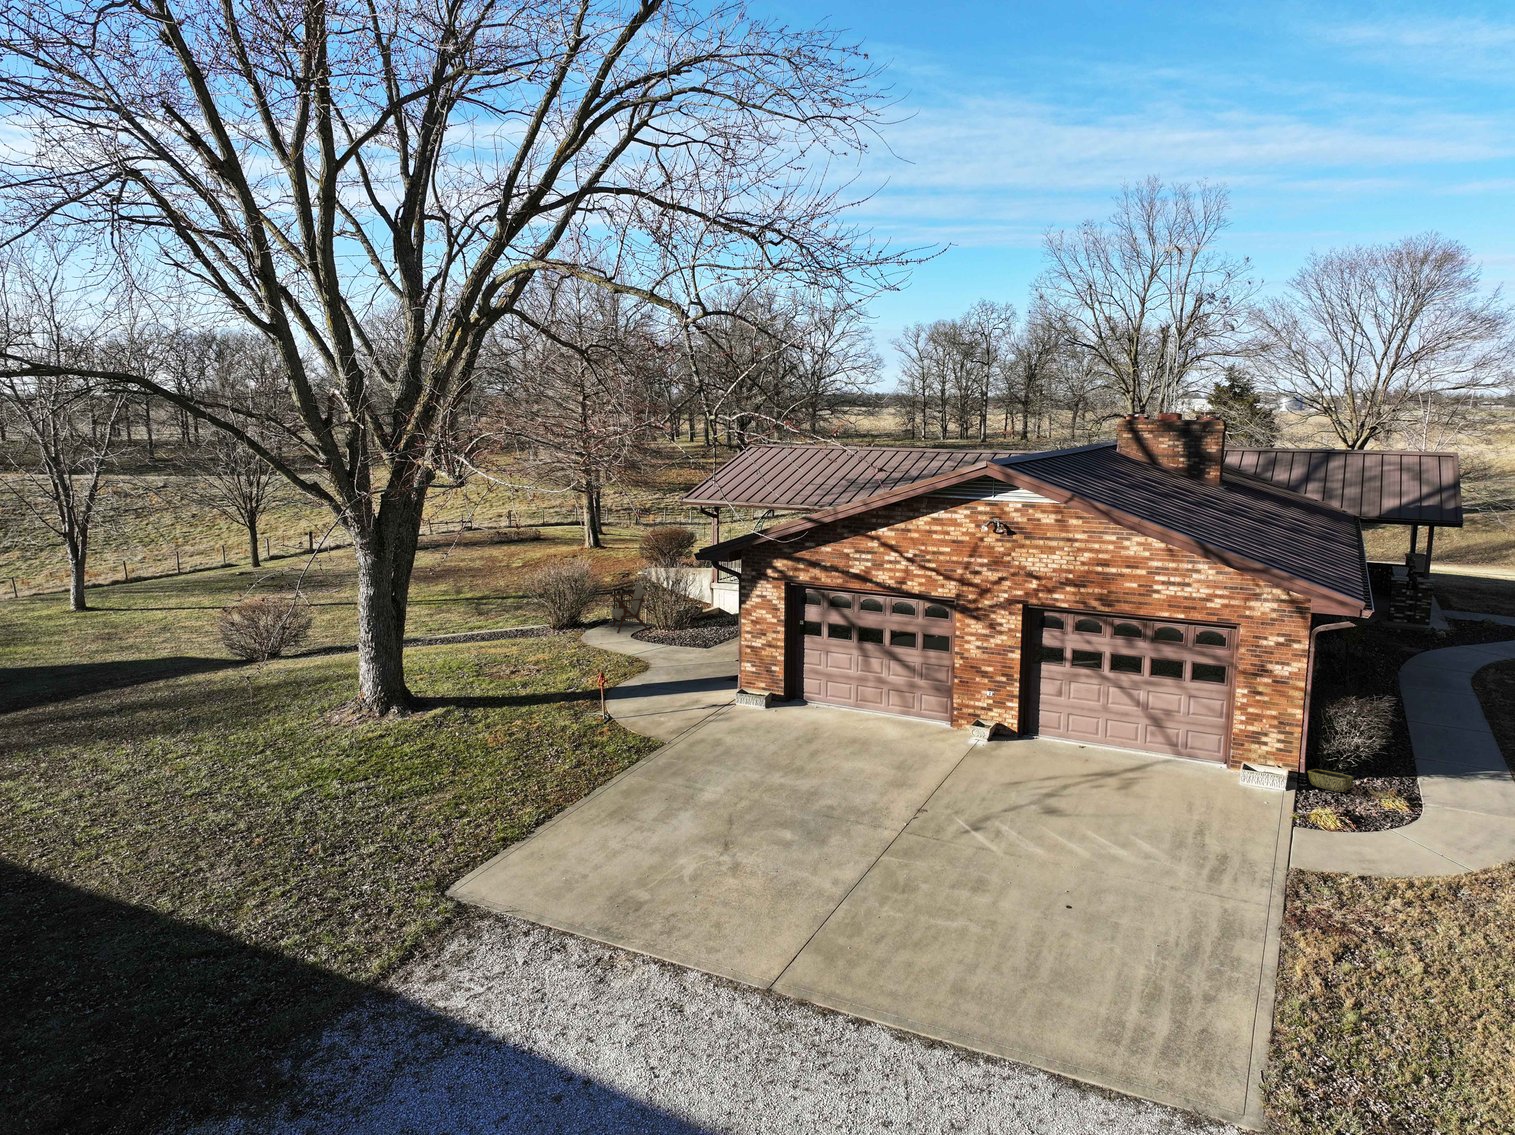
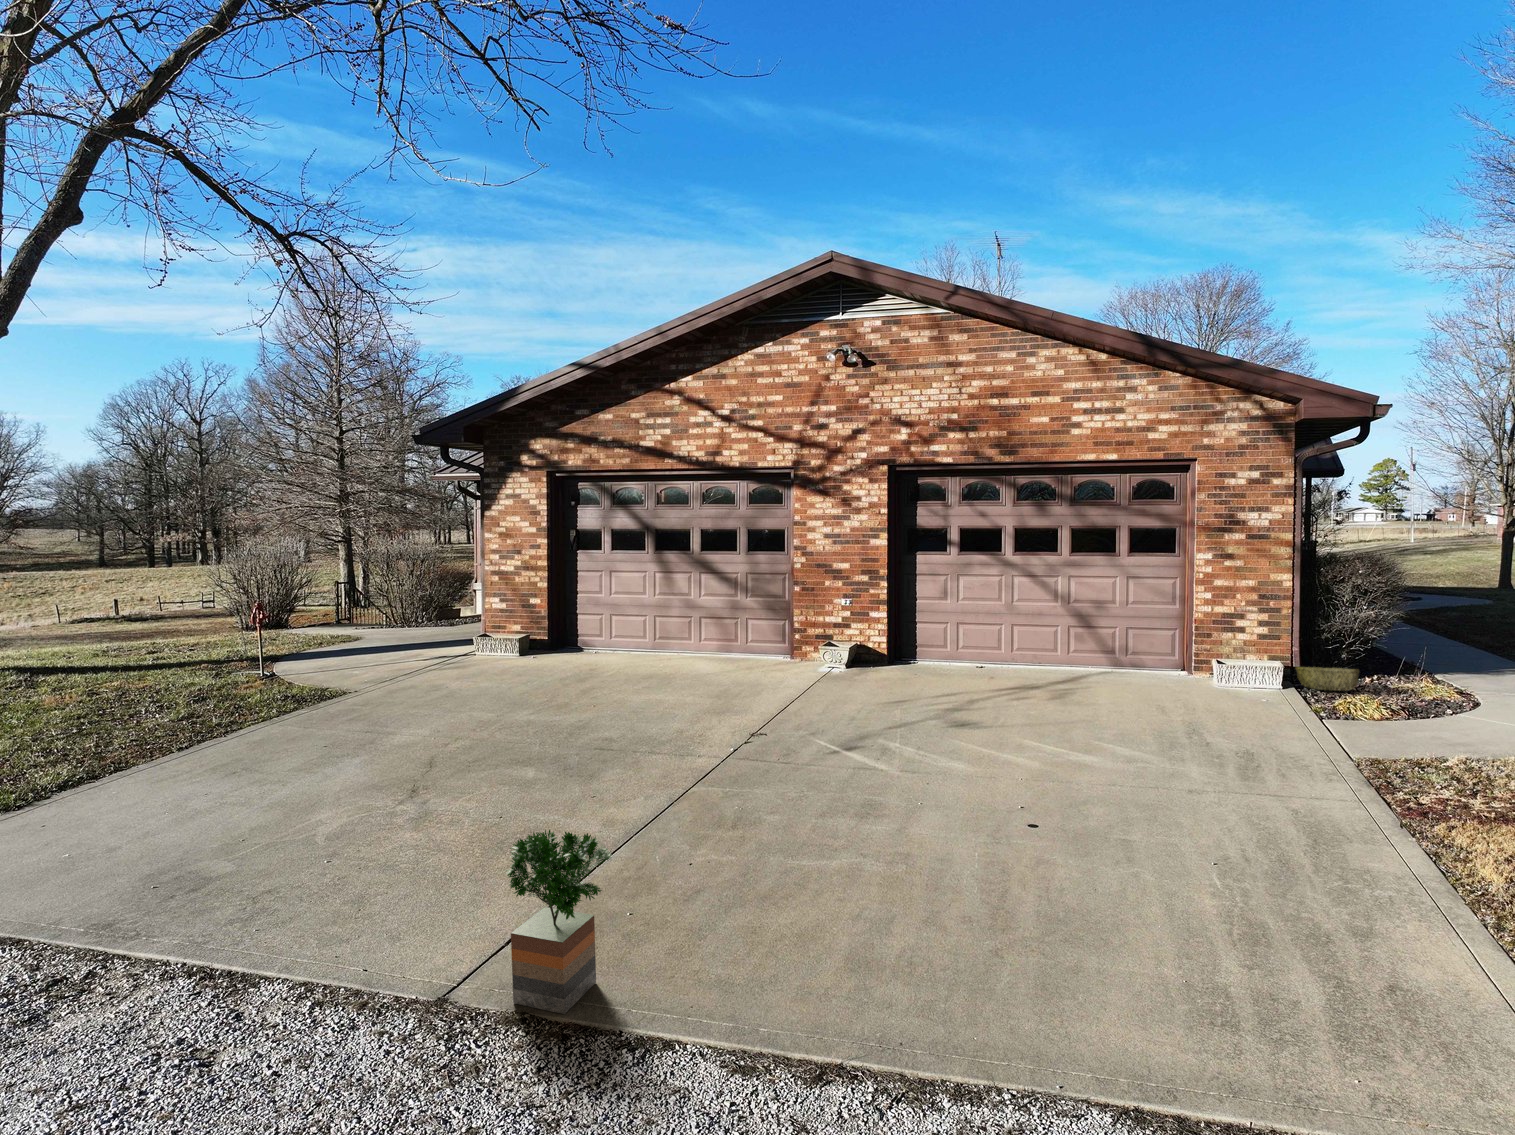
lounge chair: present [611,585,650,633] -> none [337,560,390,619]
potted tree: none [810,883,849,951] -> present [506,830,611,1014]

